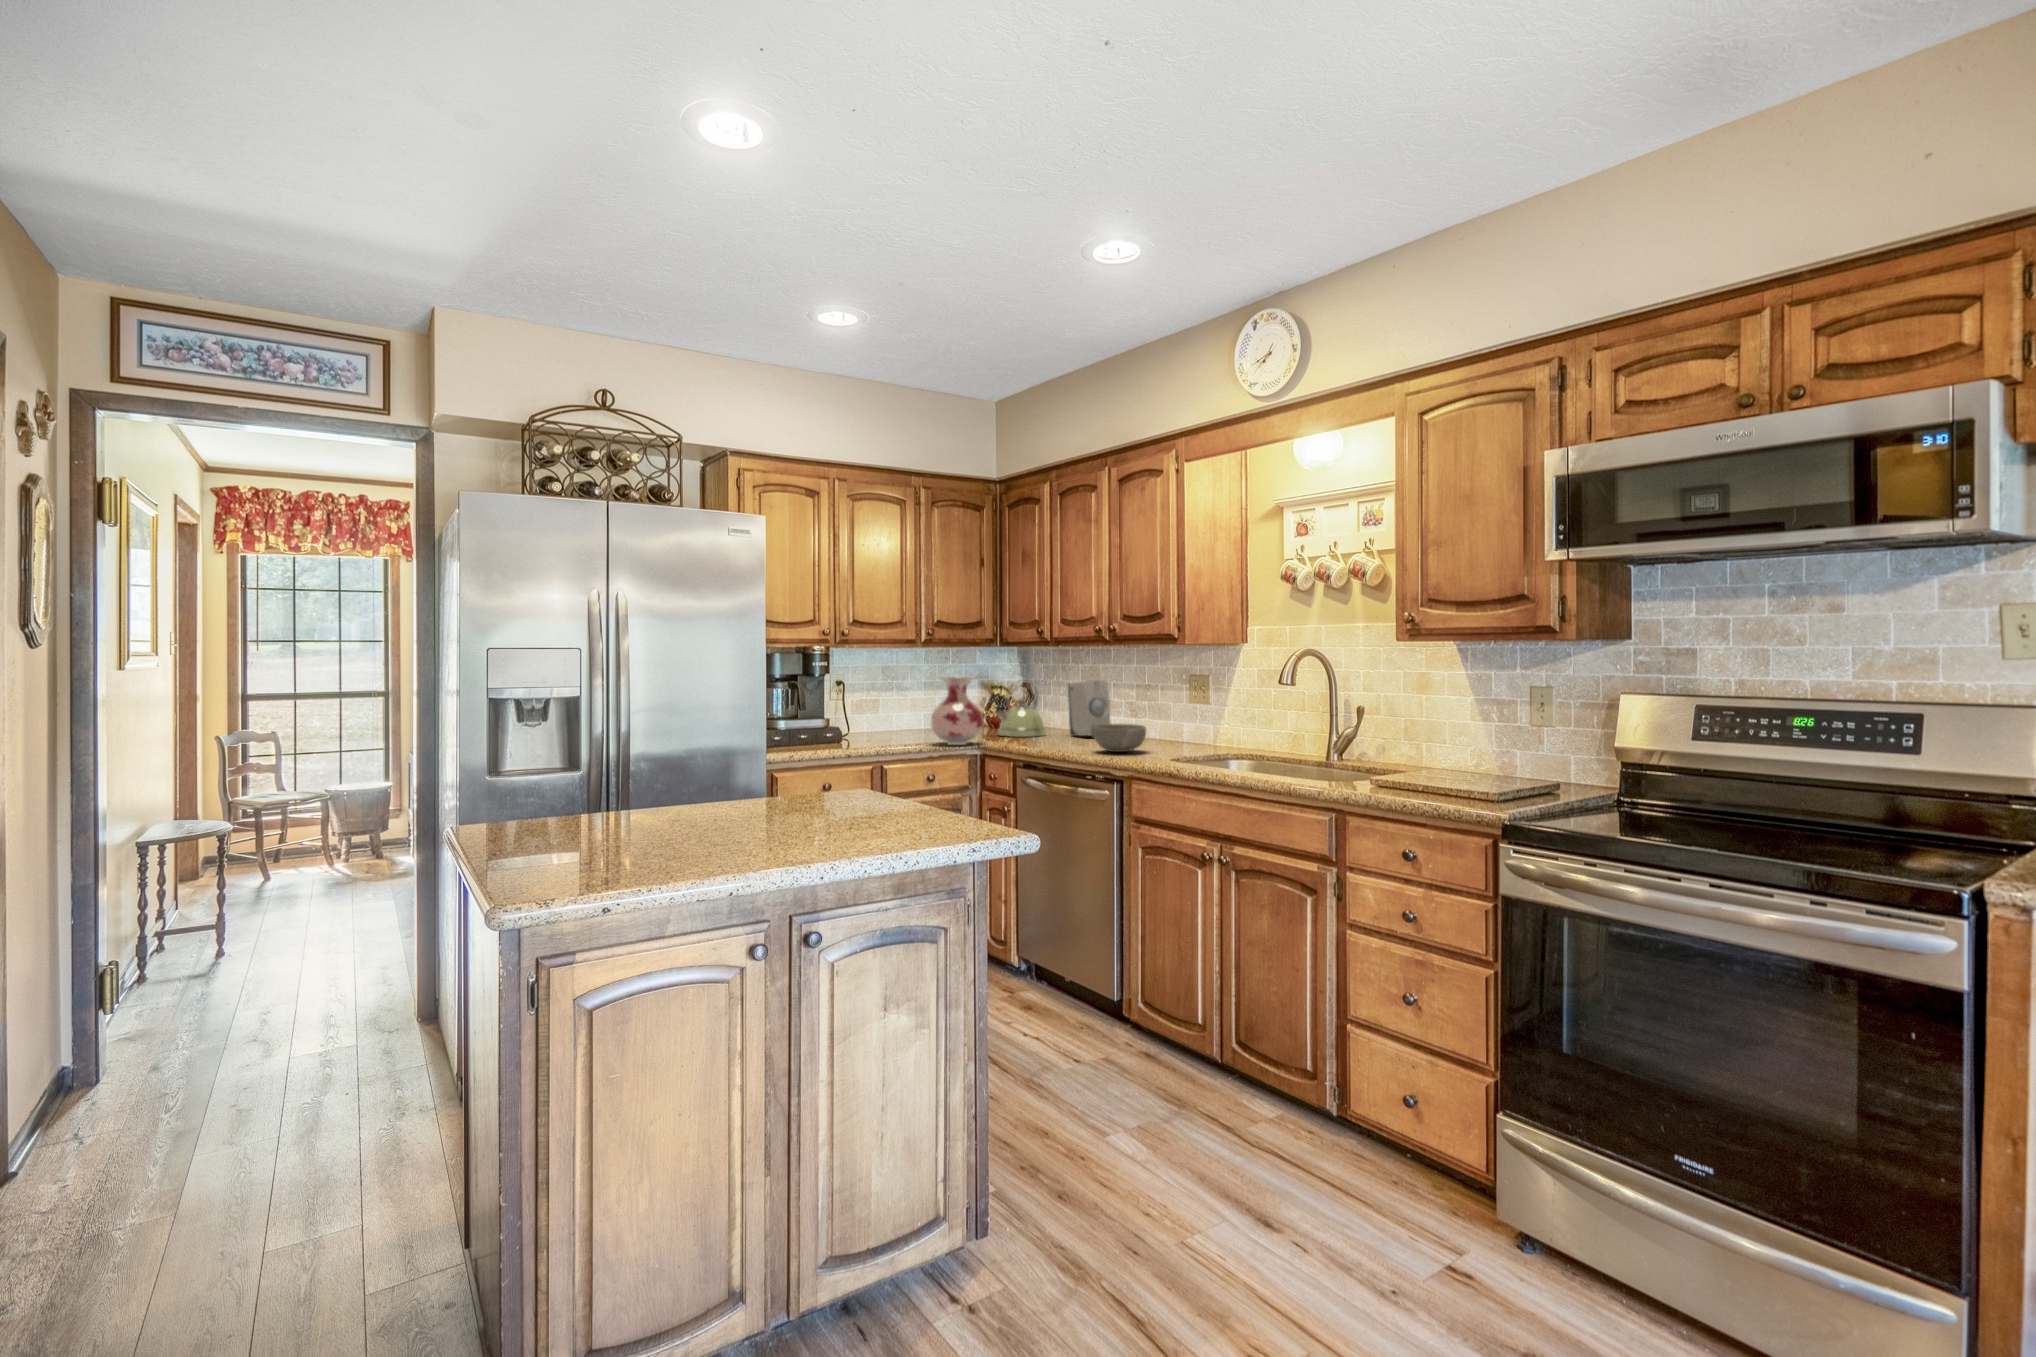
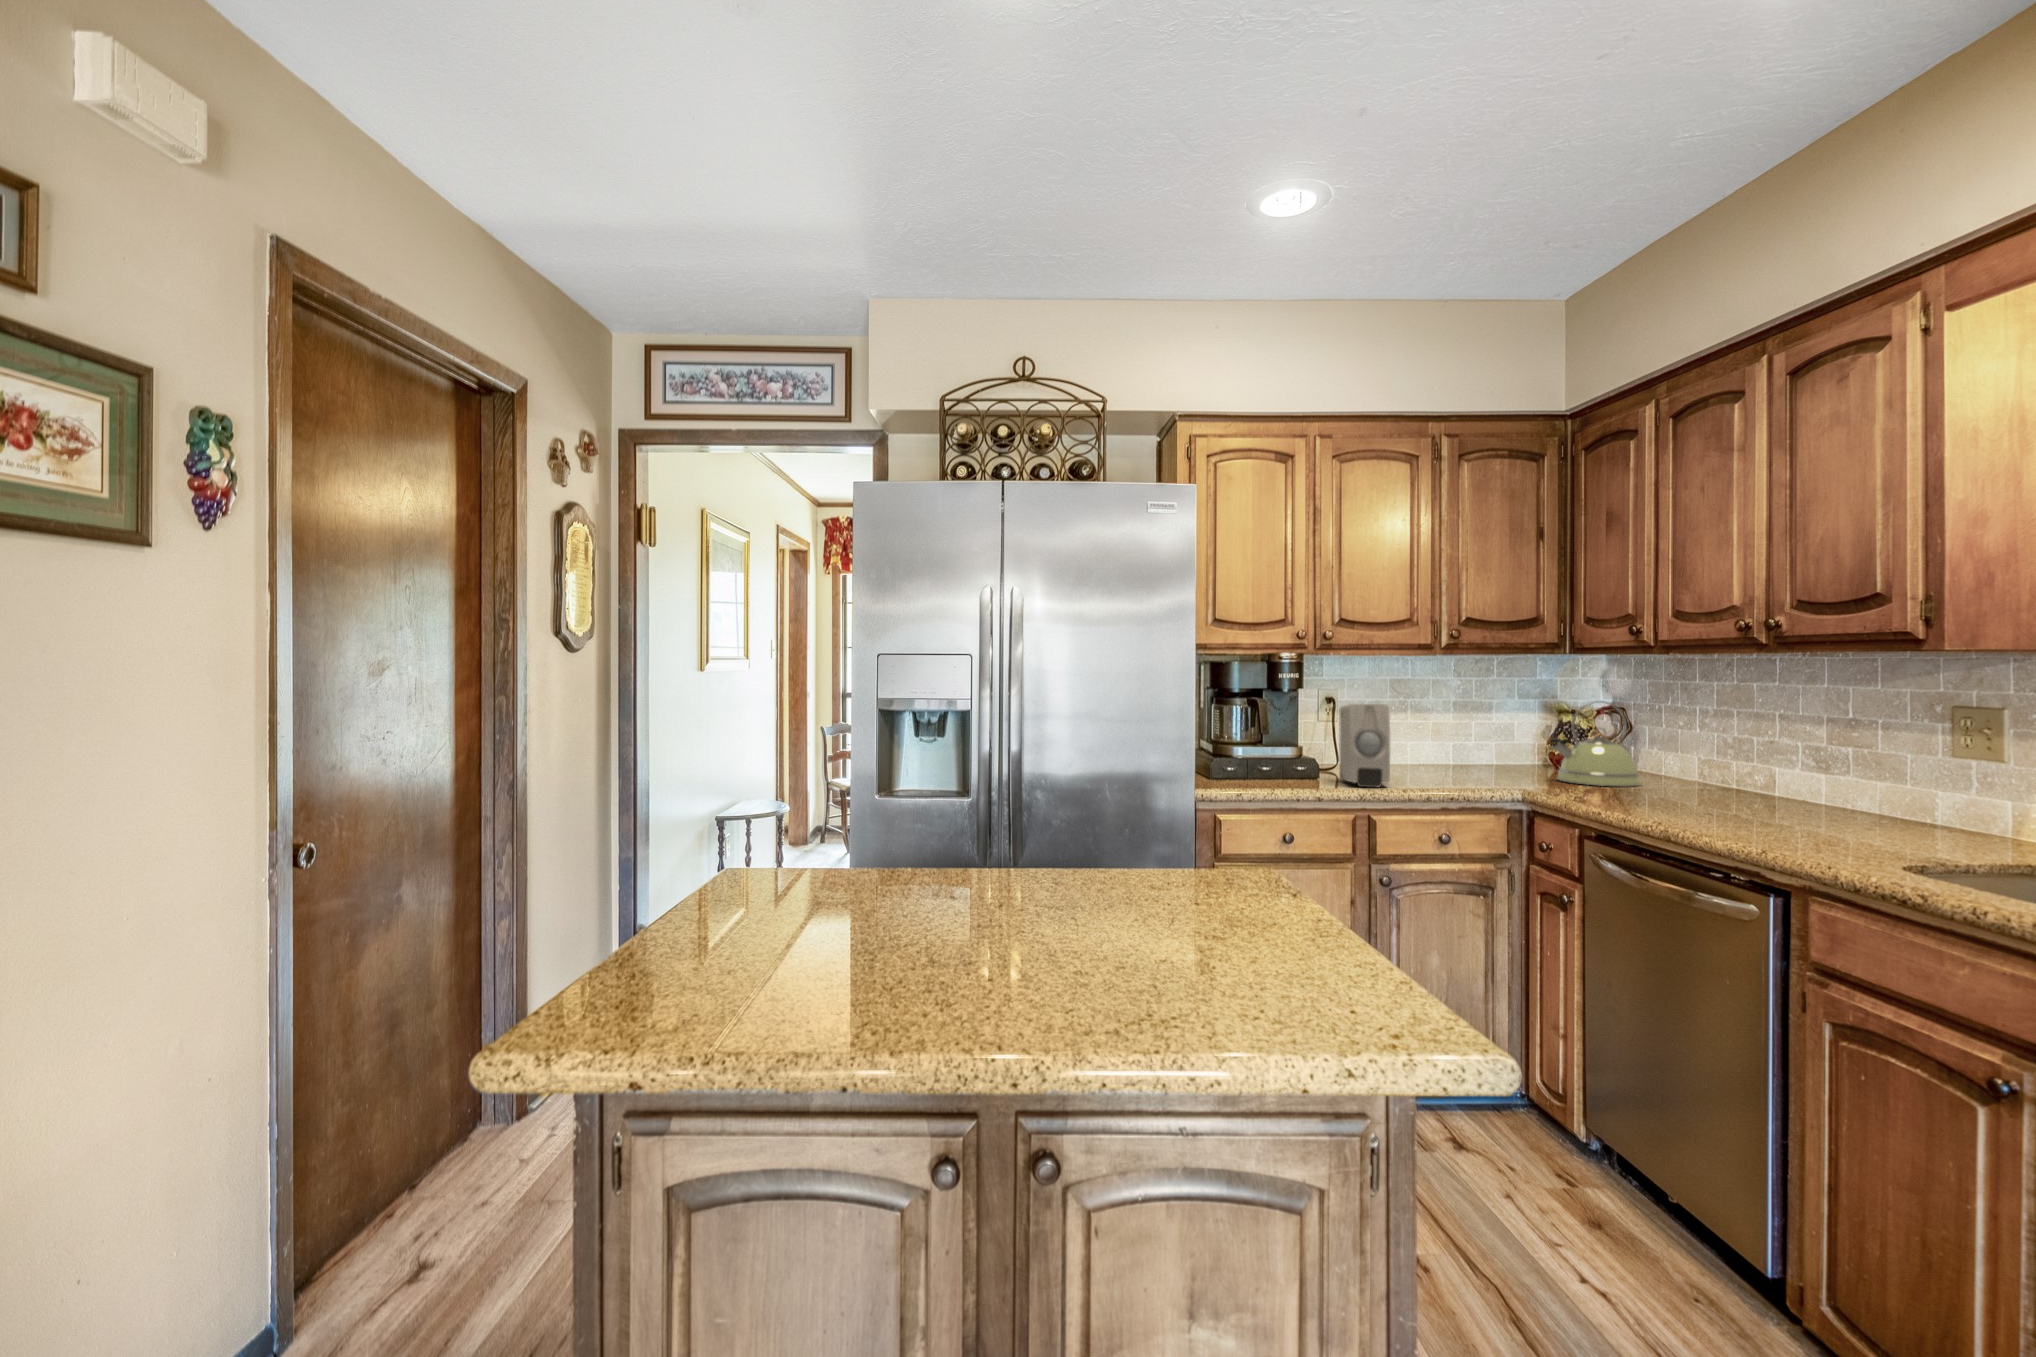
vase: present [931,676,983,745] -> none [1442,693,1526,793]
soap dispenser: present [1068,680,1110,738] -> present [1339,704,1390,788]
bowl: present [1092,724,1146,752] -> none [1724,782,1845,835]

